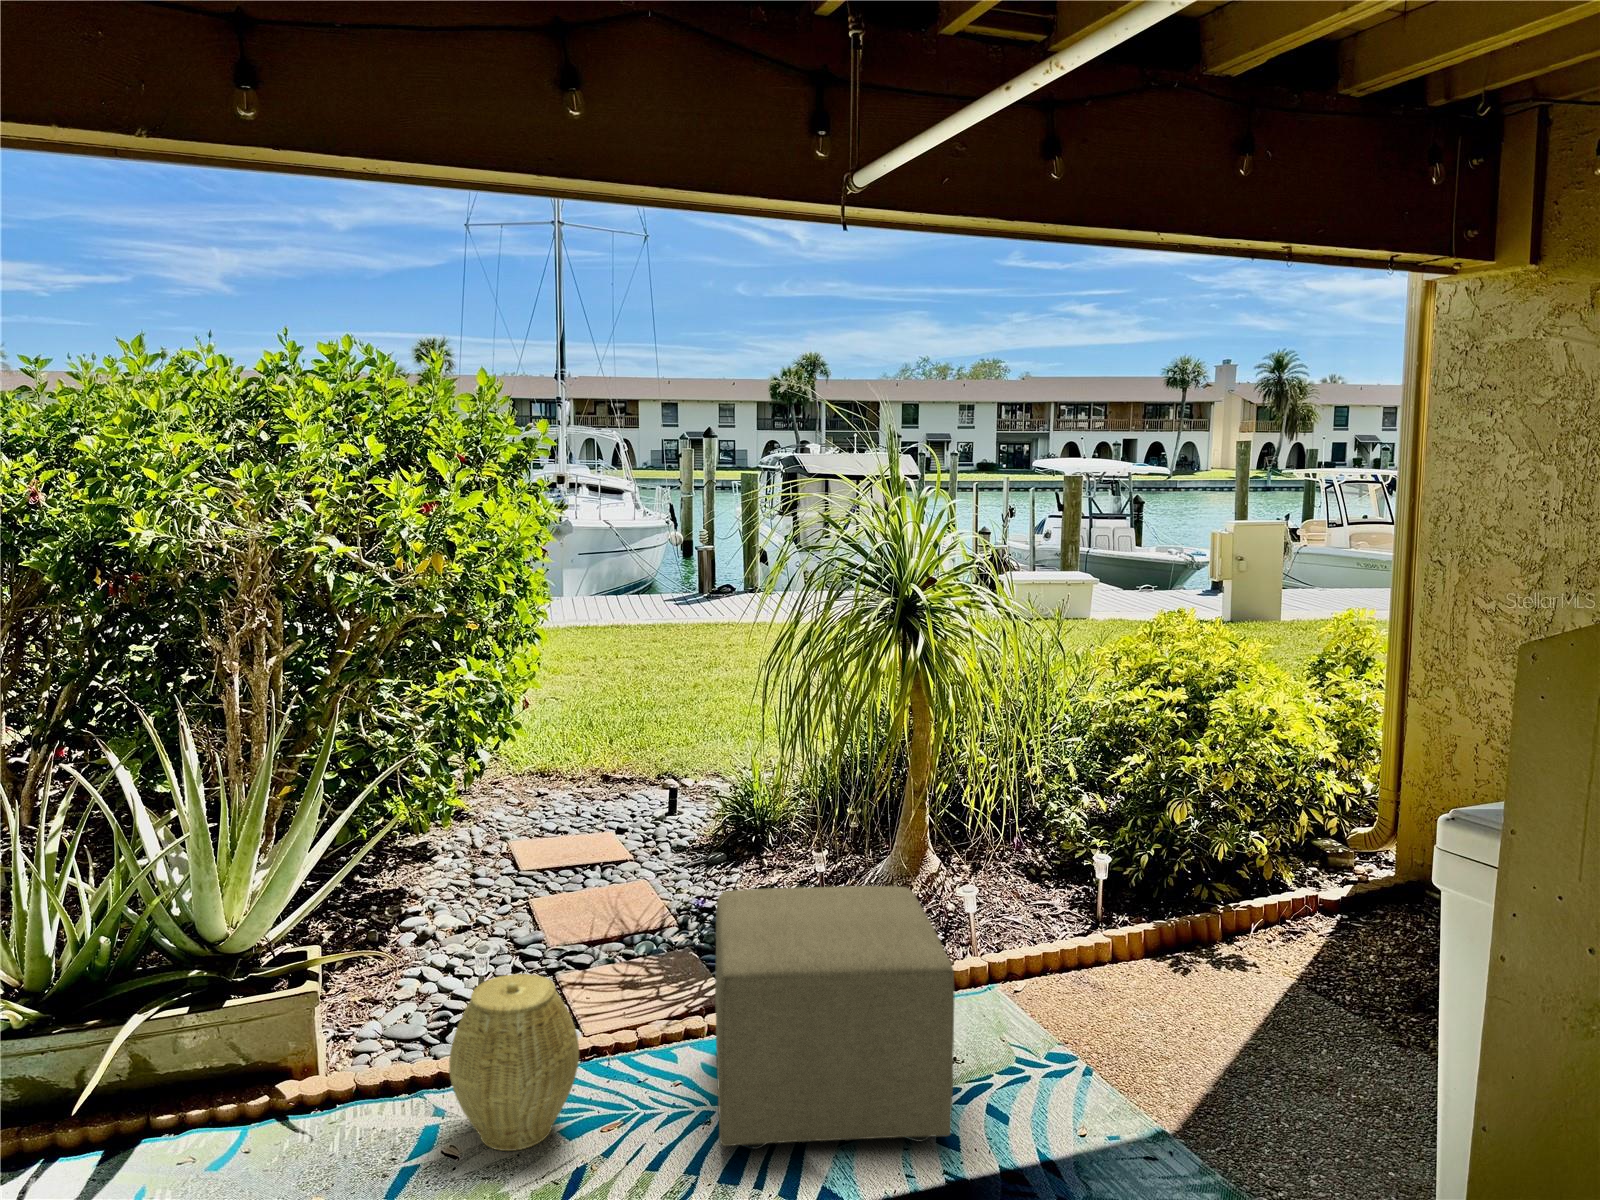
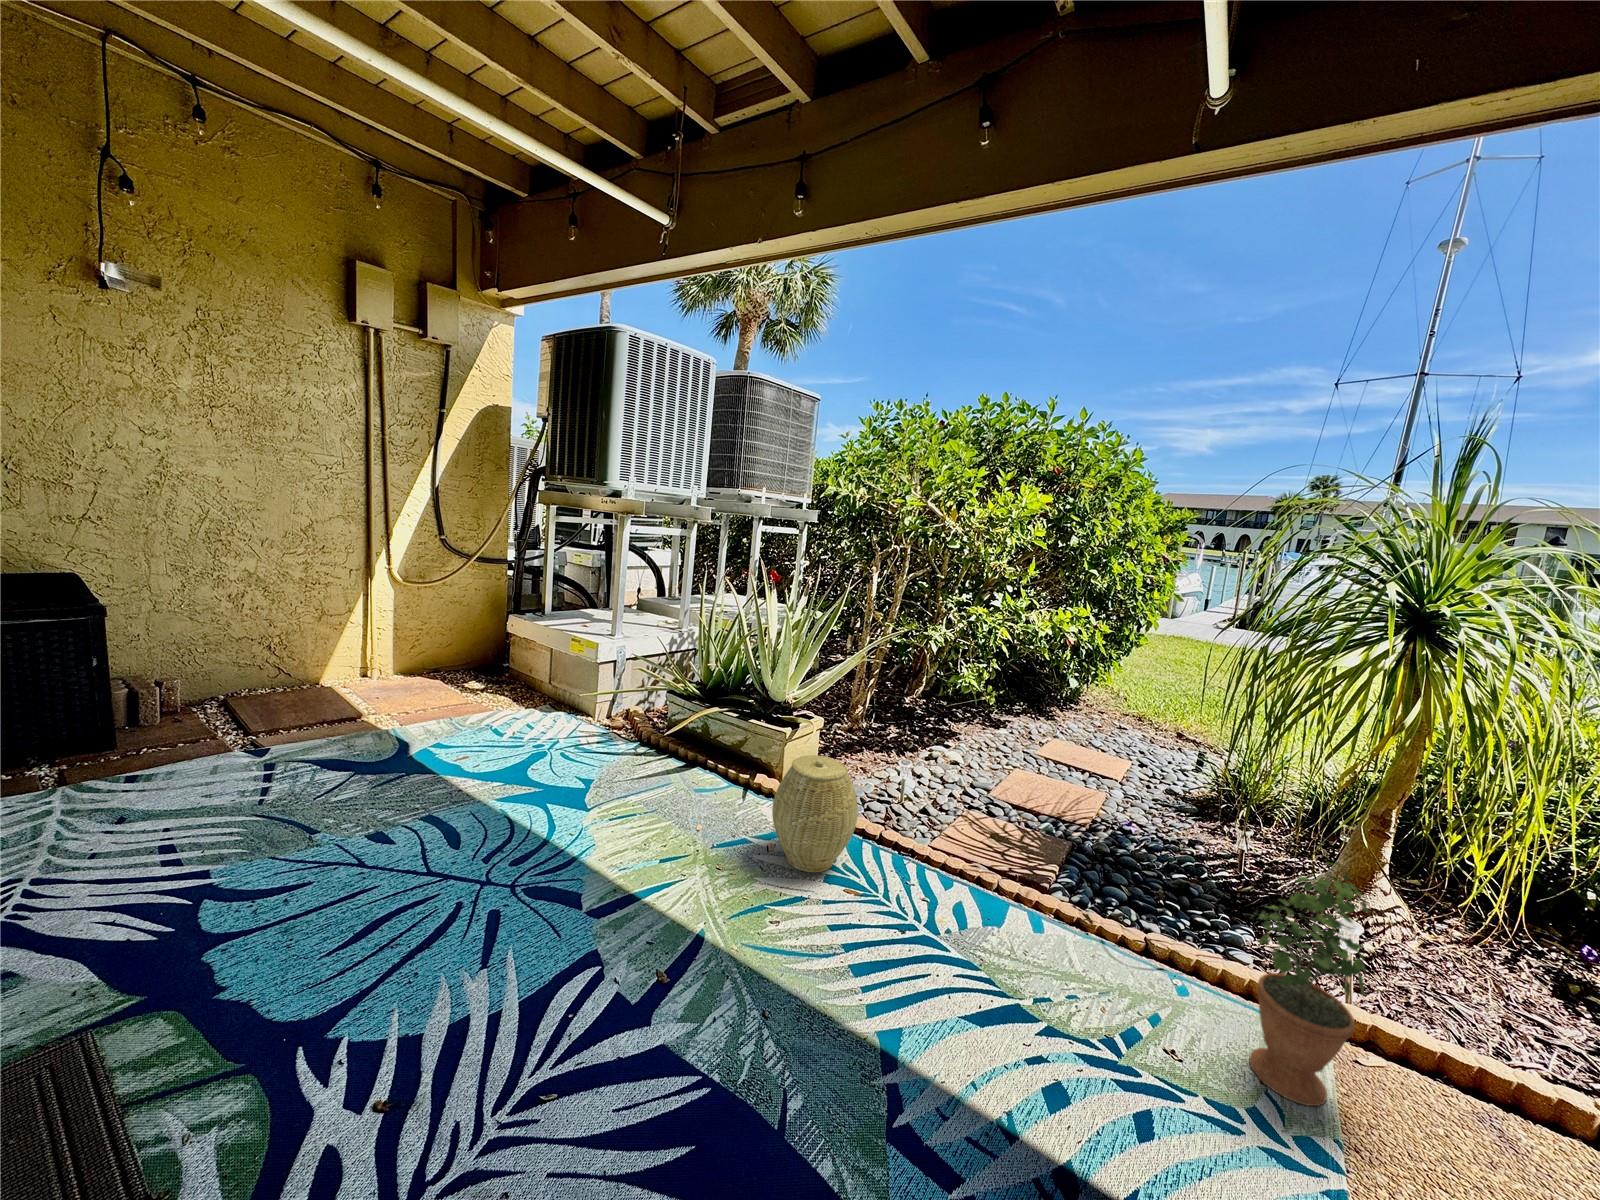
potted plant: none [963,841,1040,1040] -> present [1249,864,1369,1106]
ottoman: present [715,886,955,1149] -> none [876,777,1177,1087]

